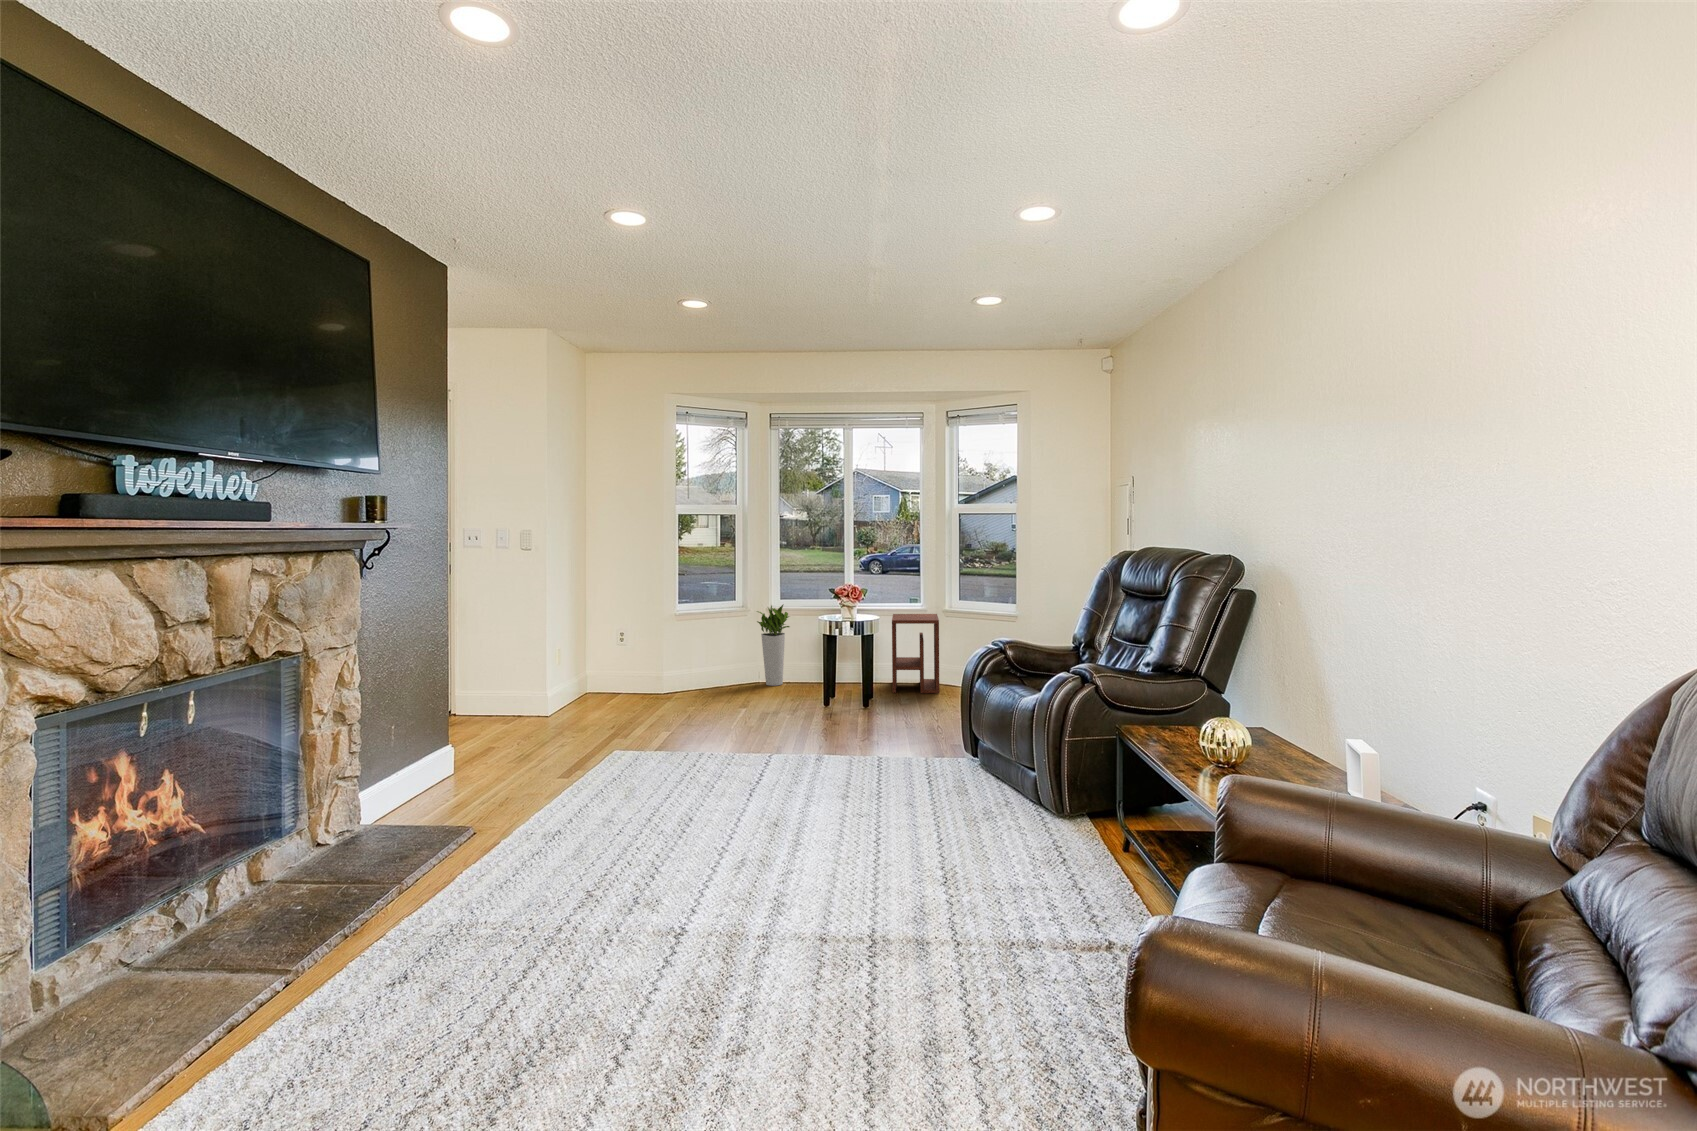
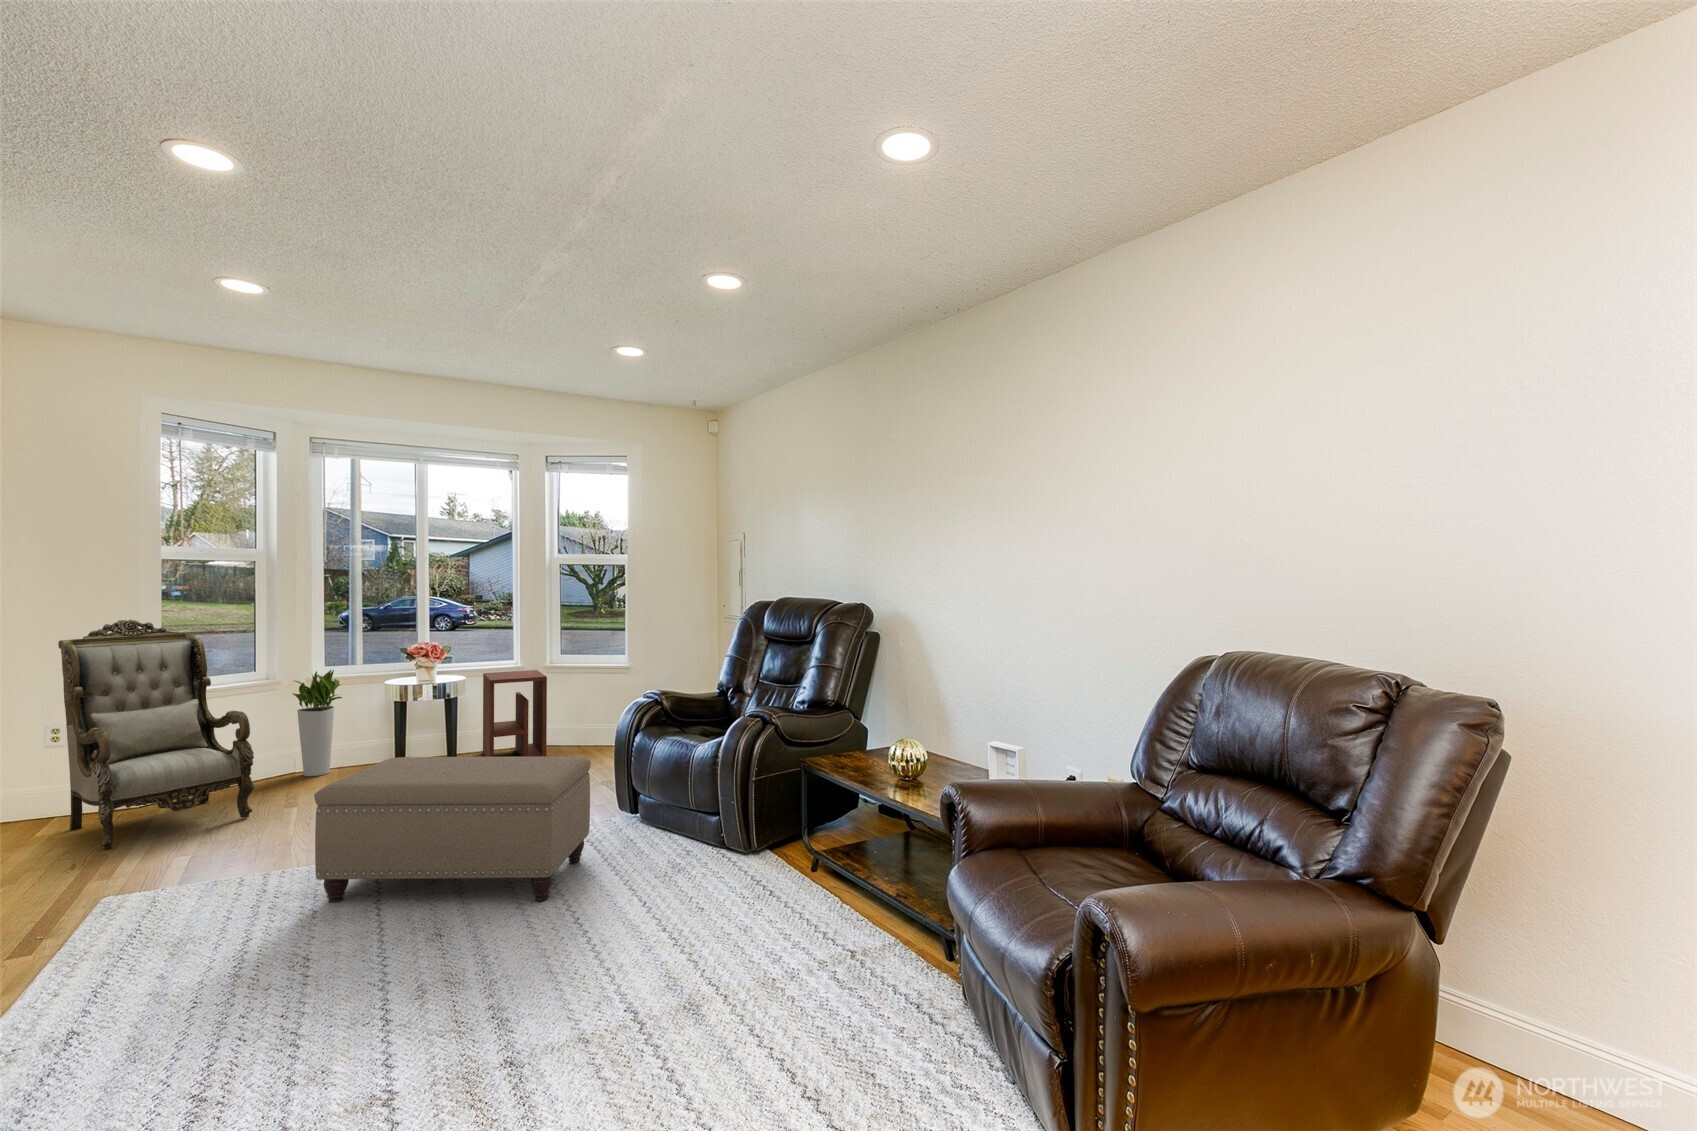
armchair: none [621,563,720,719] -> present [58,620,254,850]
ottoman: none [716,678,921,815] -> present [314,756,591,903]

